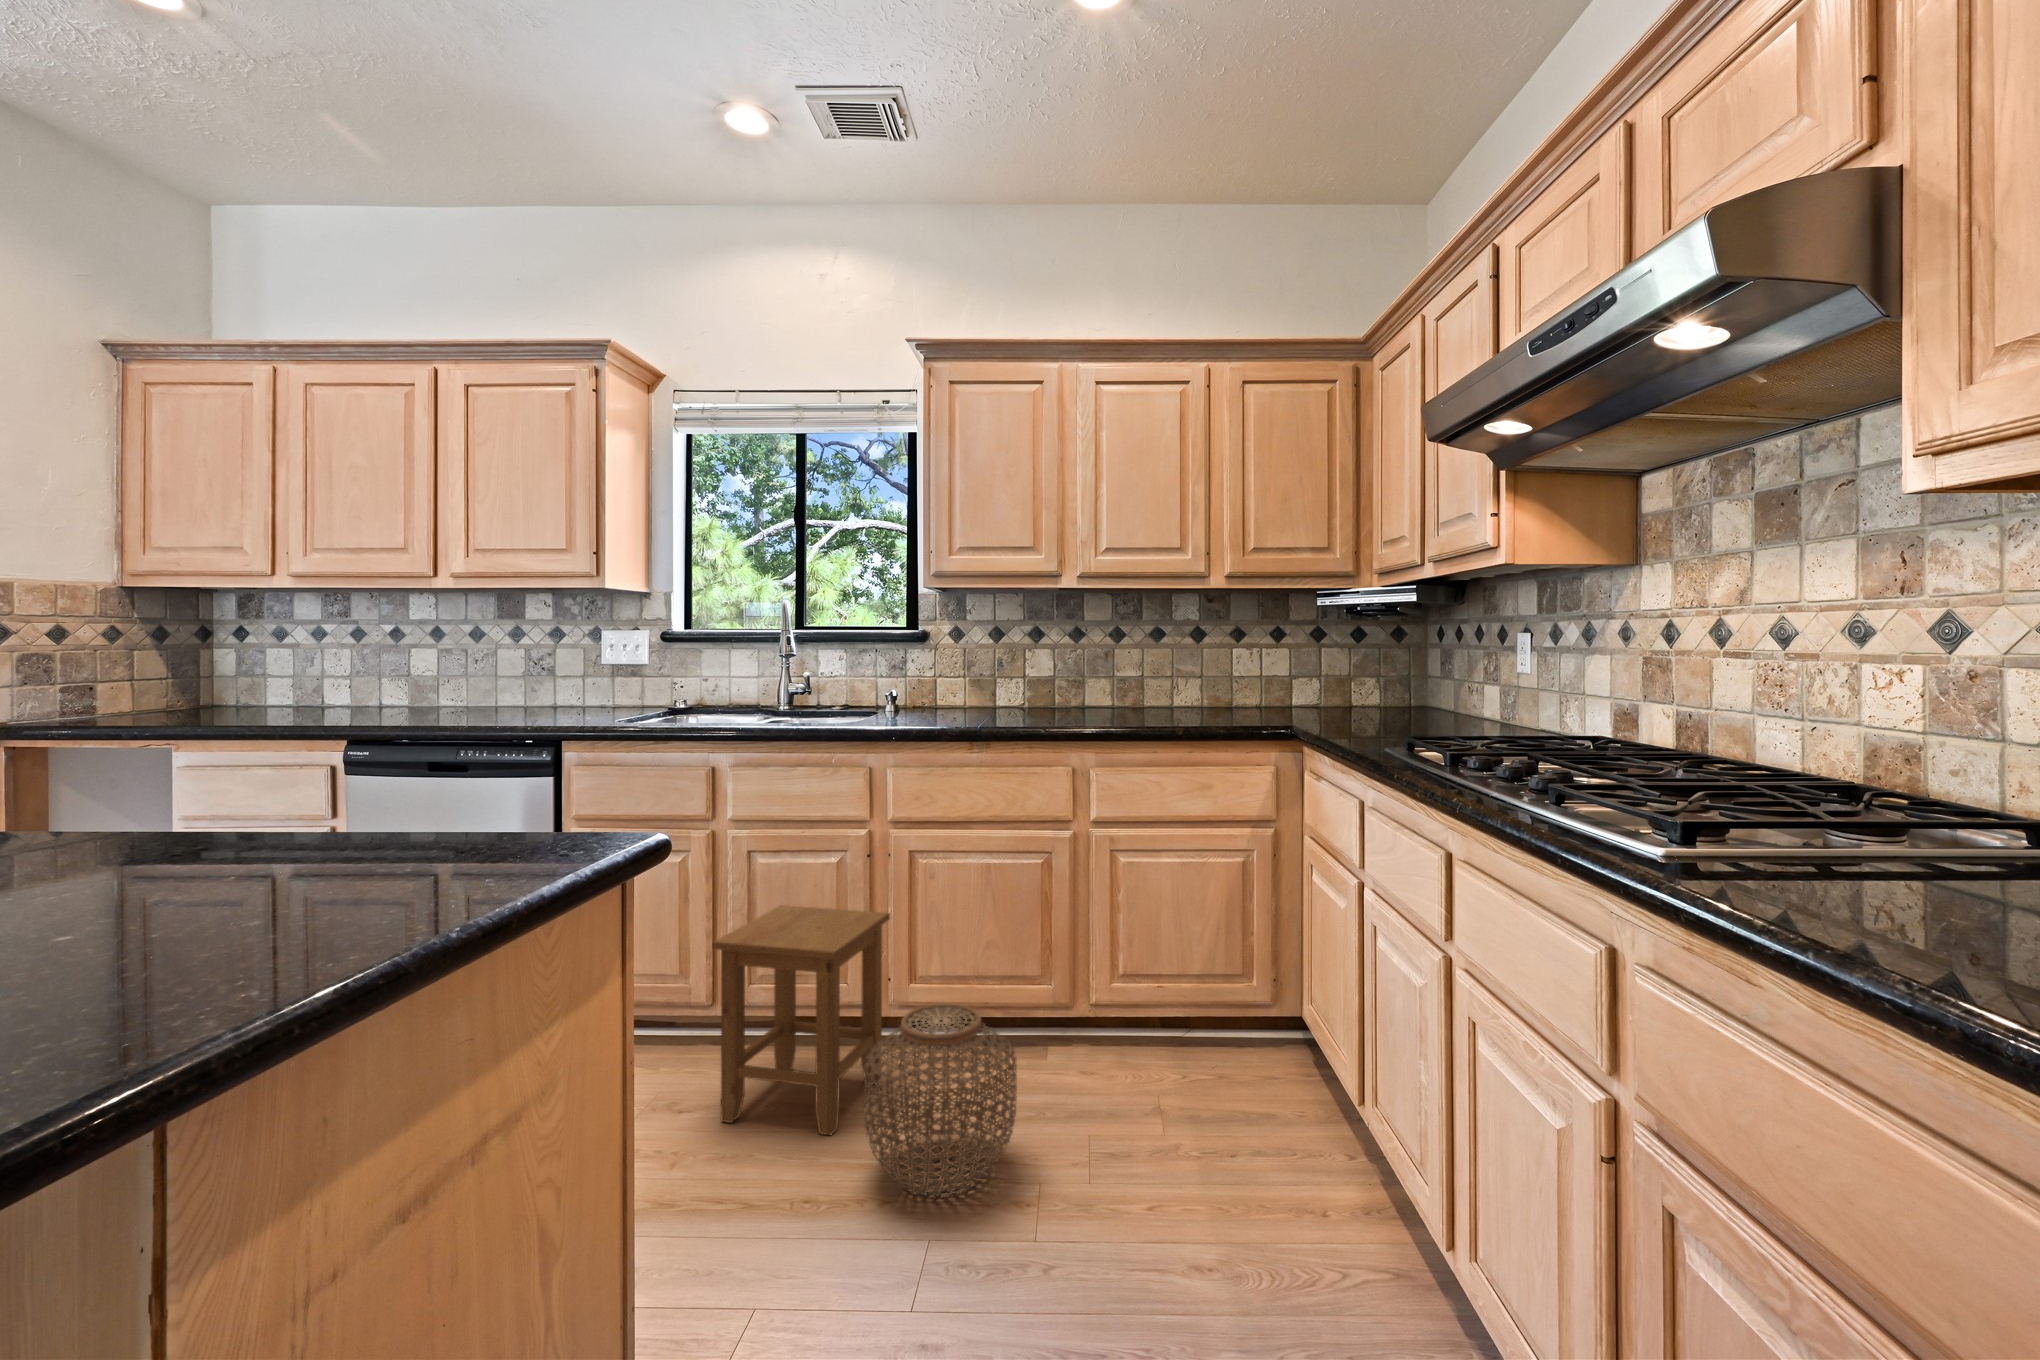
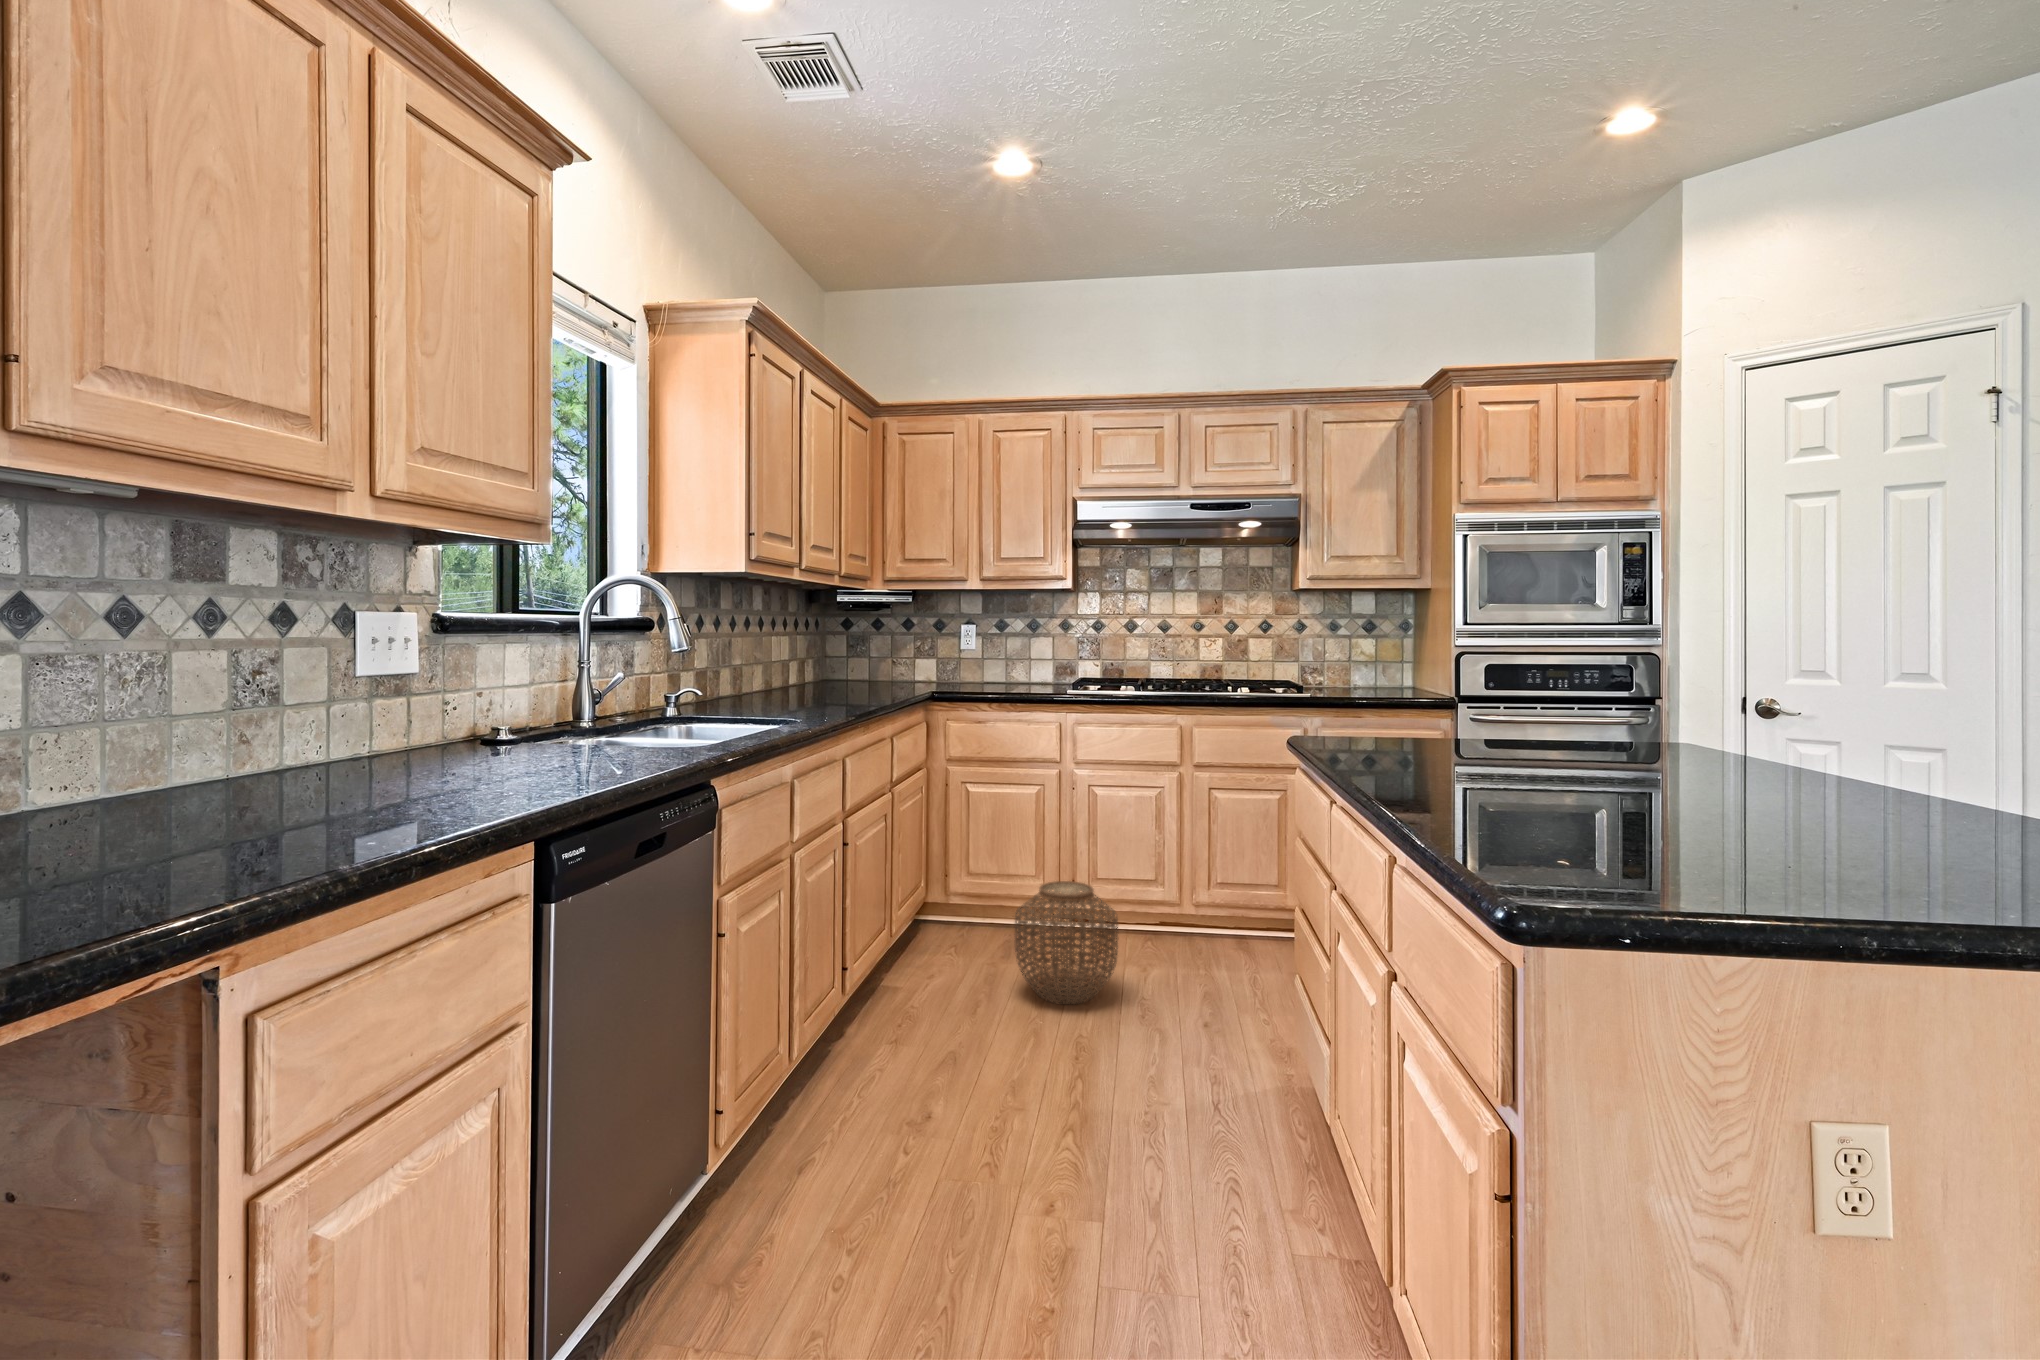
stool: present [712,905,890,1135] -> none [867,867,1013,1067]

